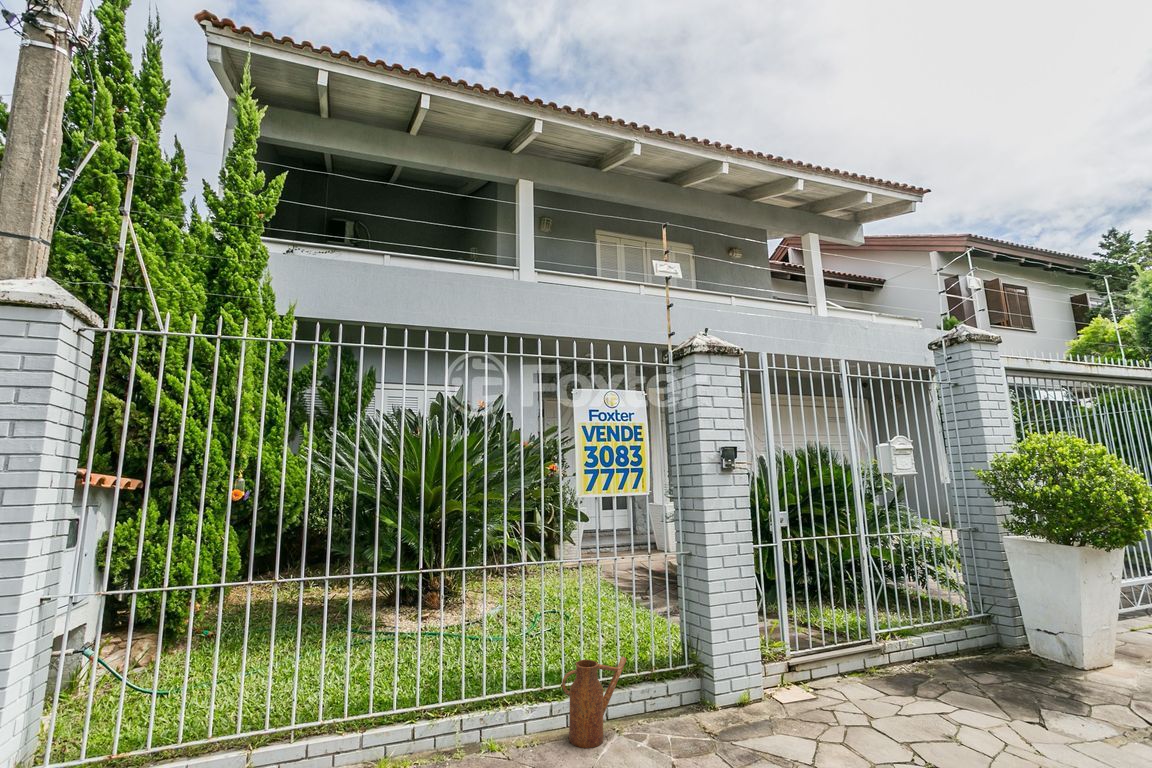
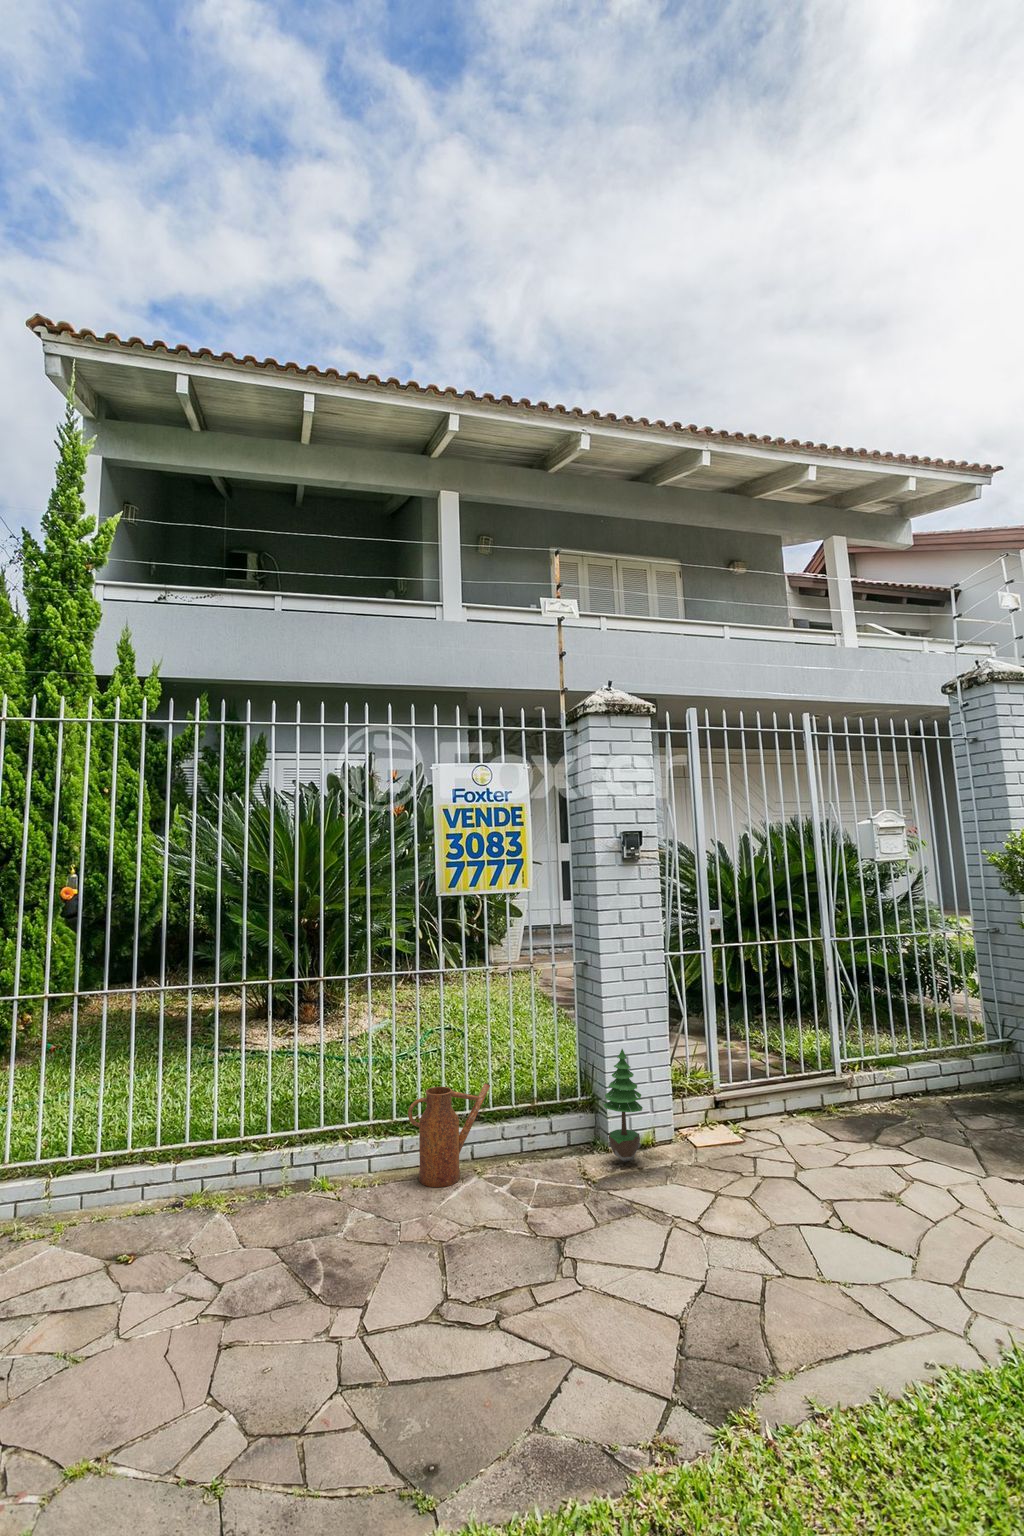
potted tree: none [715,626,749,722] -> present [603,1049,643,1162]

